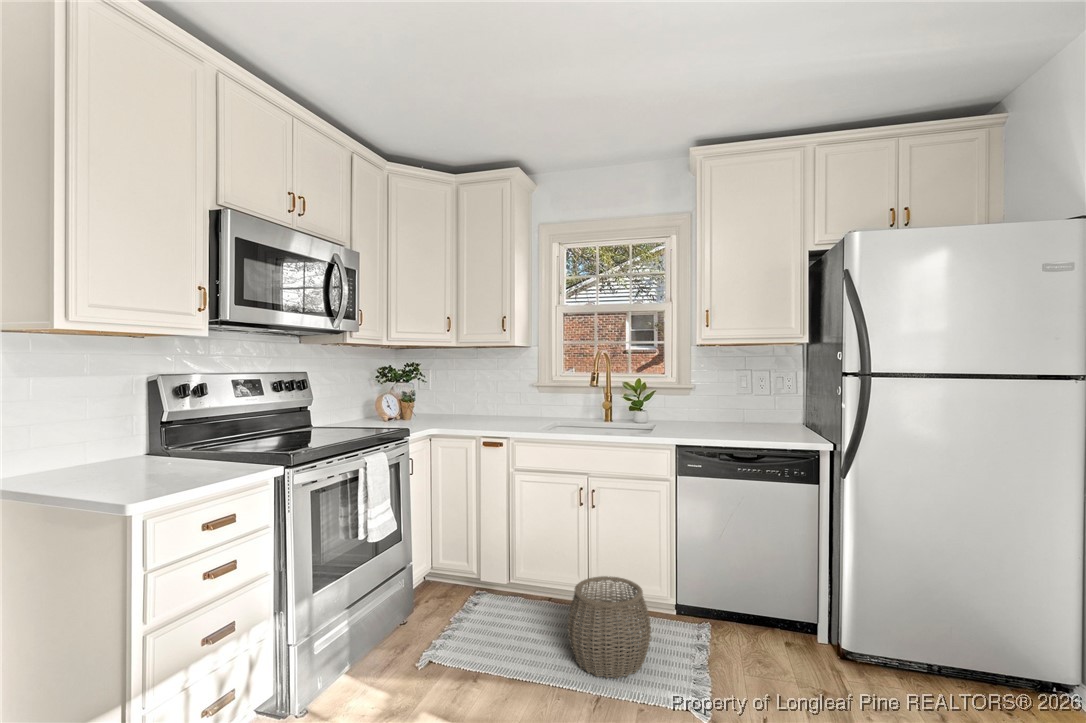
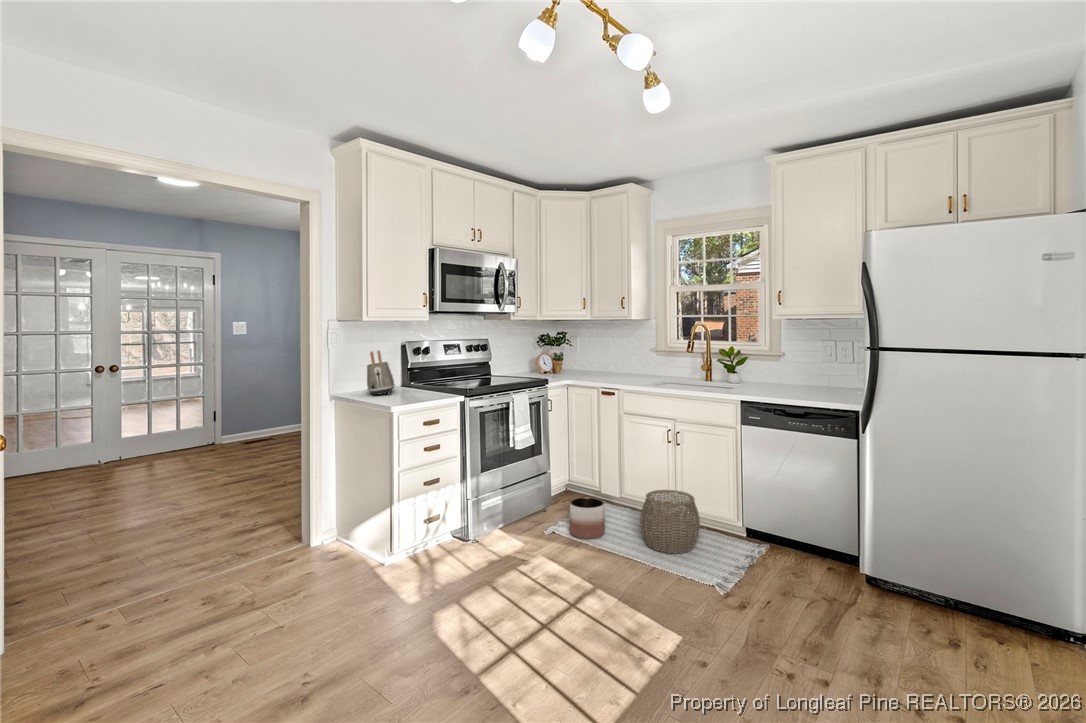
toaster: none [71,389,136,478] -> present [367,351,395,395]
planter: none [459,603,512,674] -> present [570,498,605,539]

